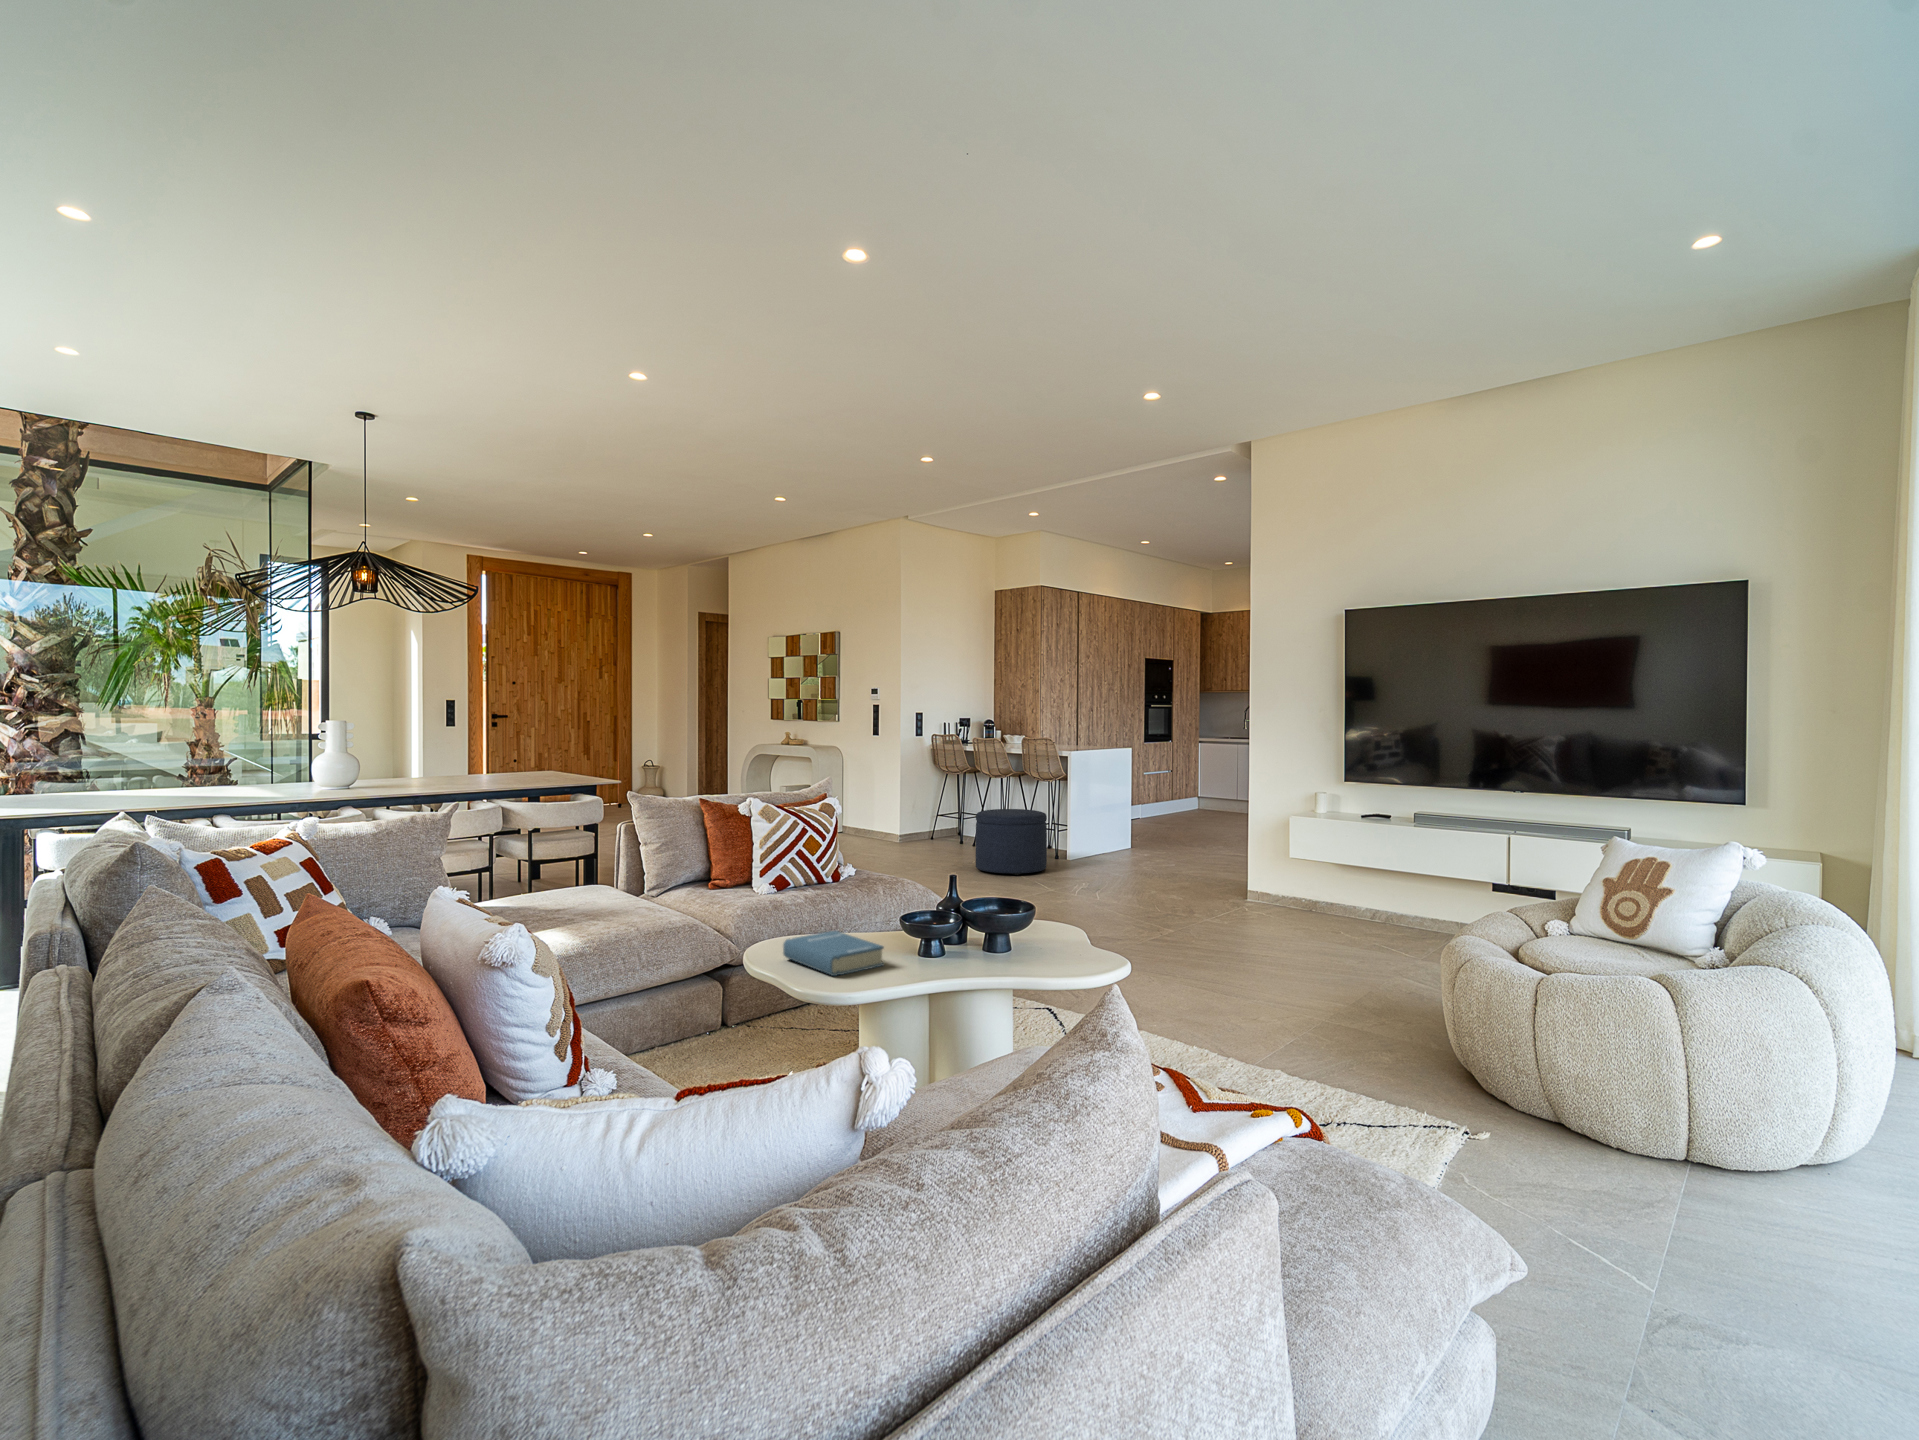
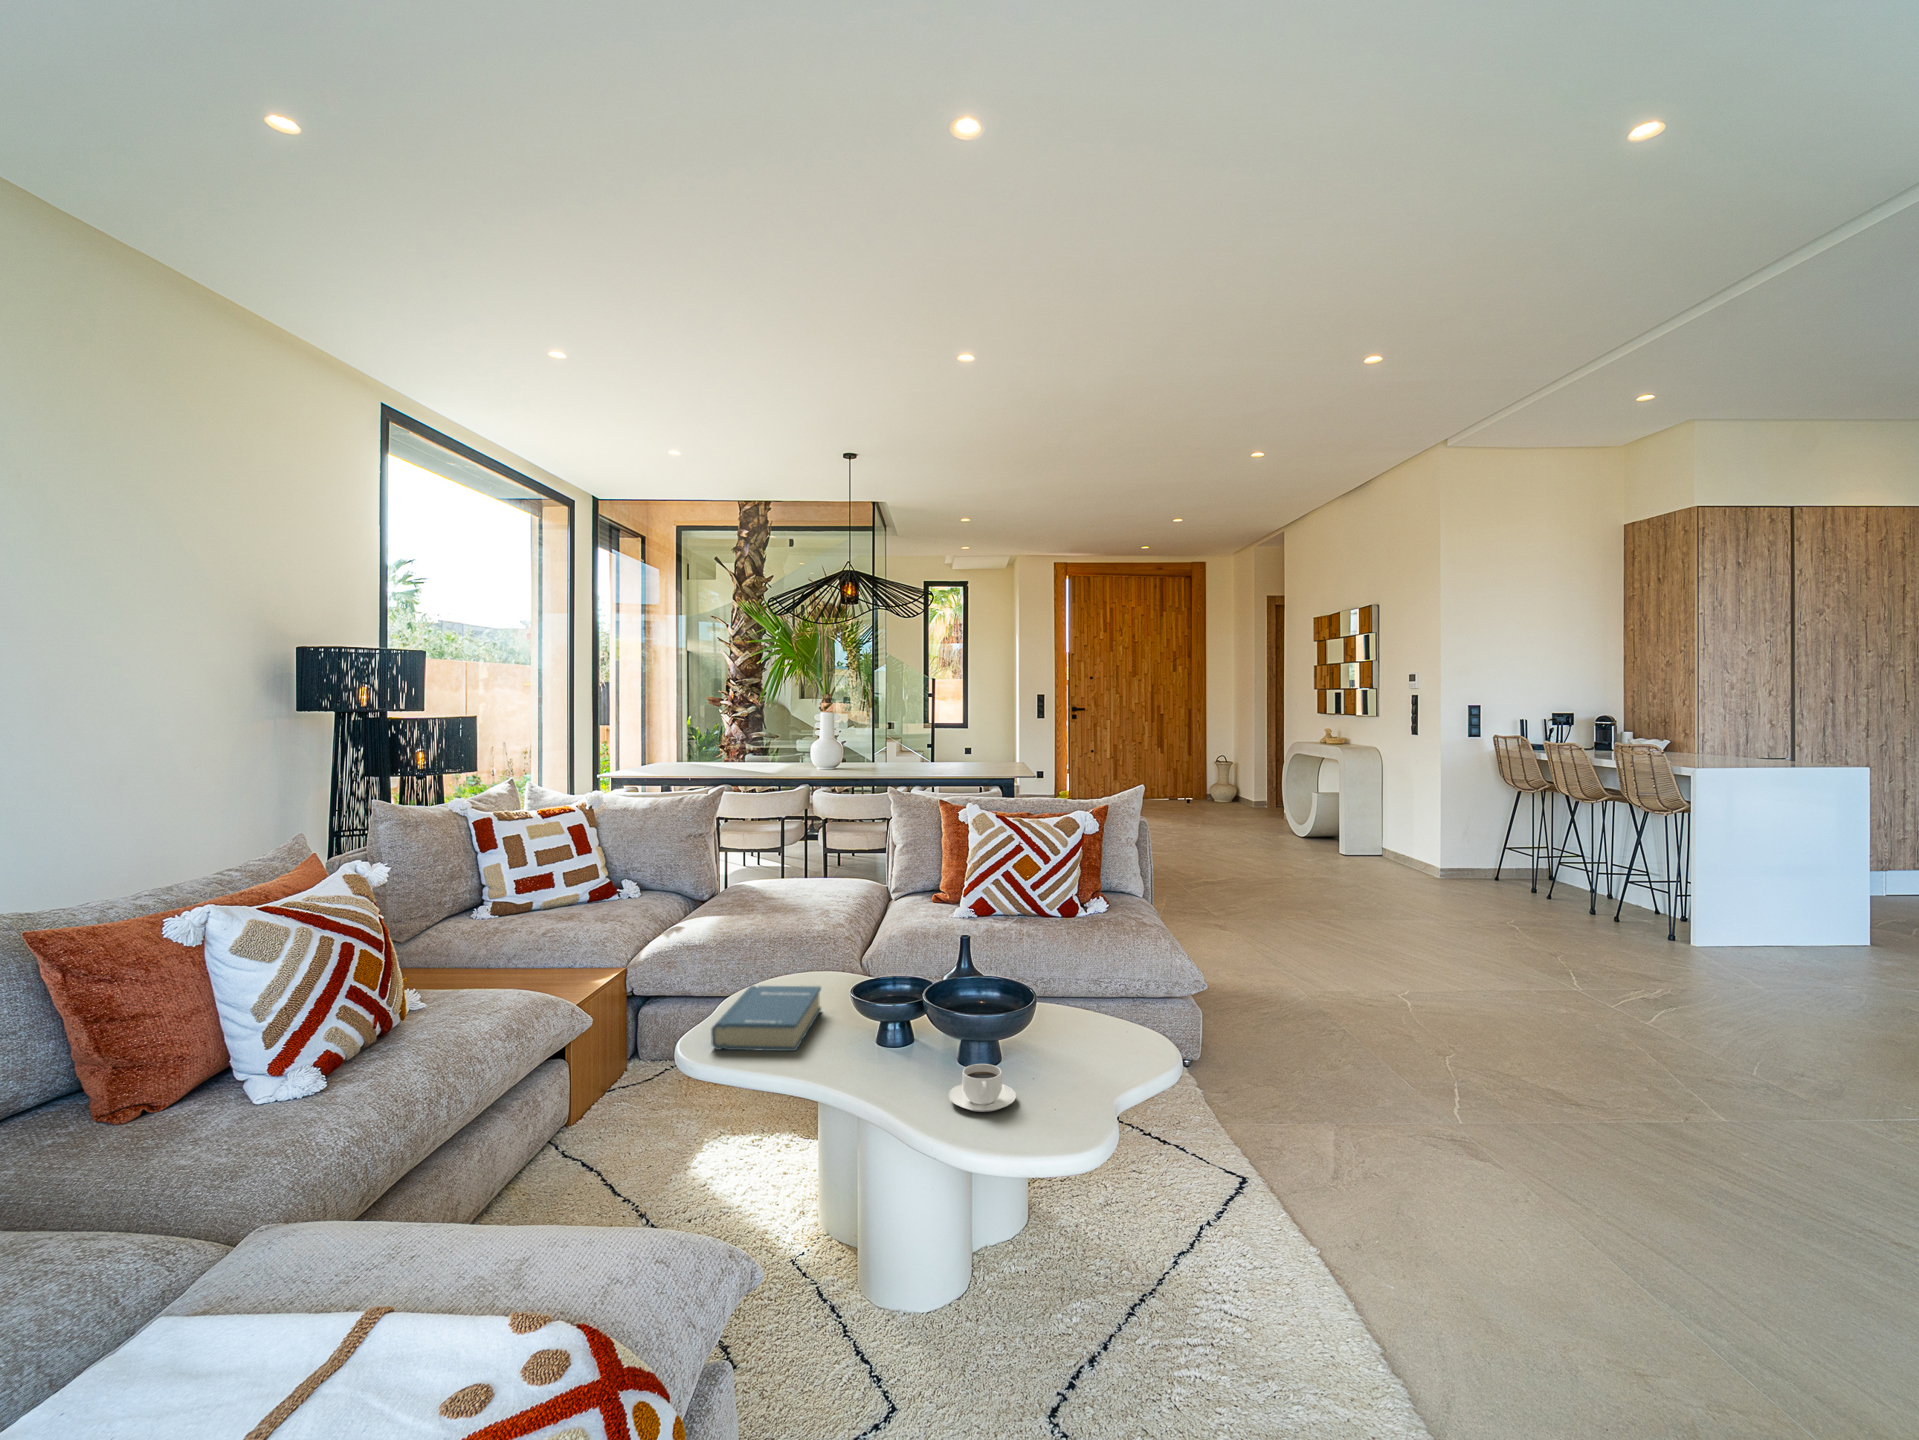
ottoman: present [975,809,1047,875] -> none [1499,841,1623,941]
coffee cup: none [1020,935,1062,959] -> present [949,1064,1016,1112]

